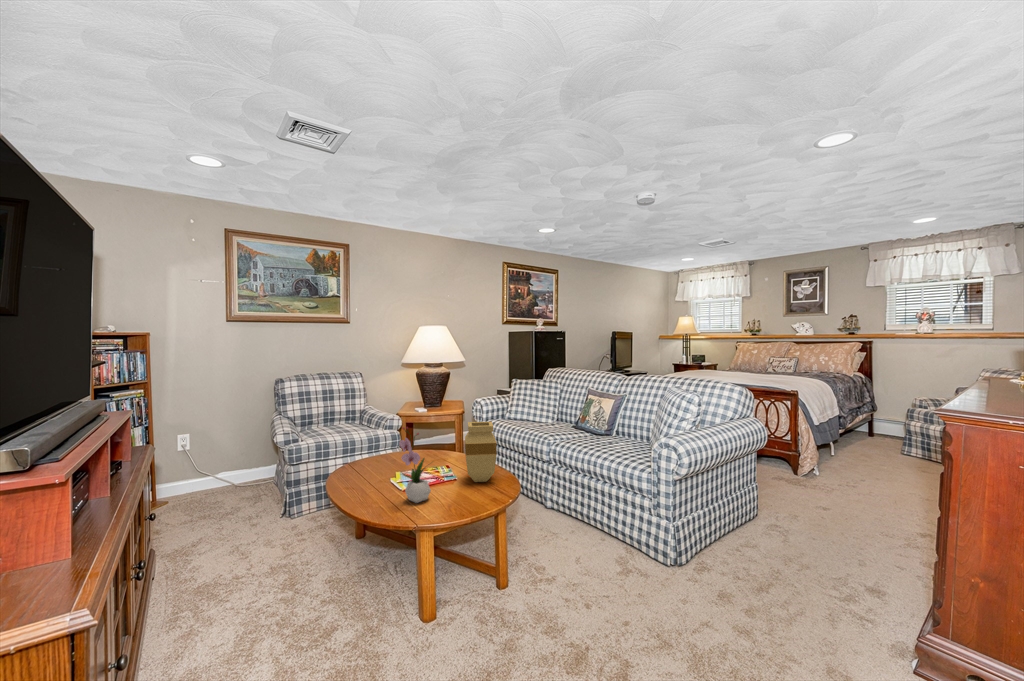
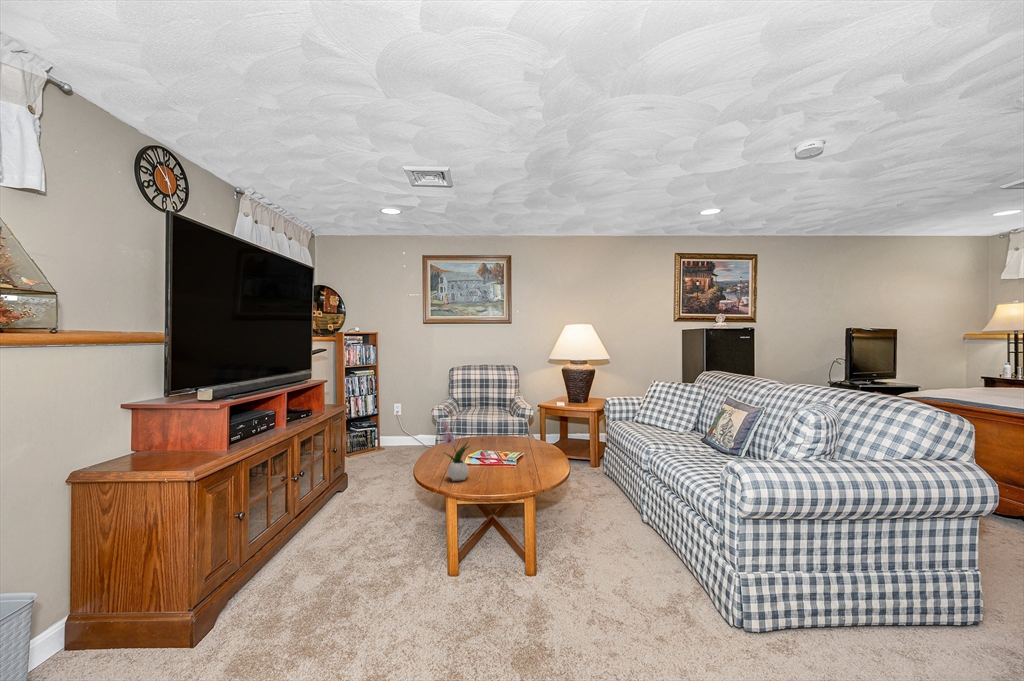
vase: present [465,422,497,482] -> none [510,415,549,477]

